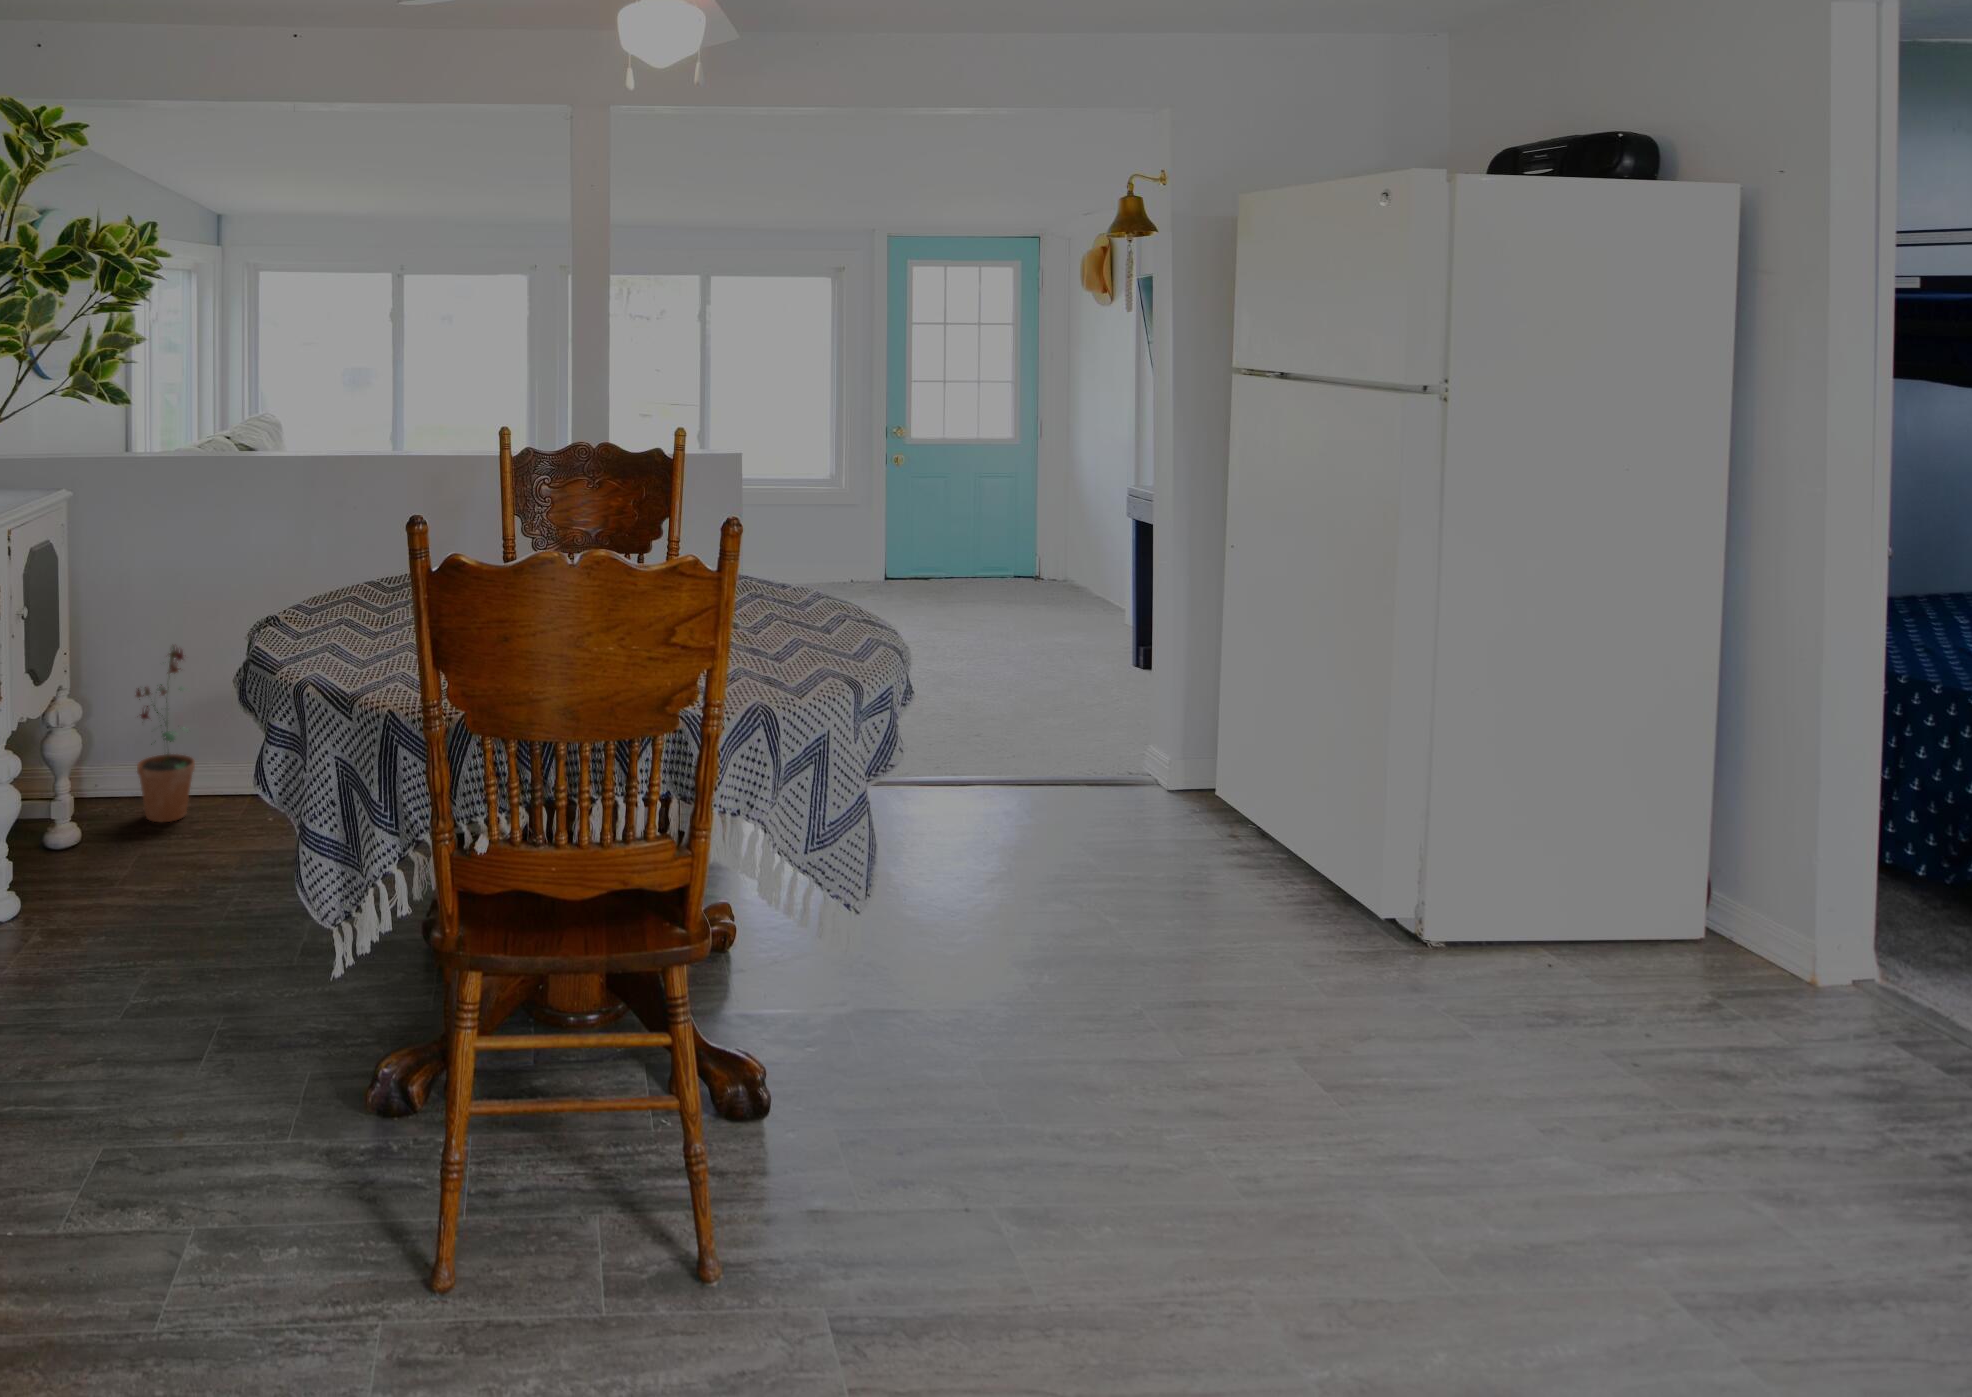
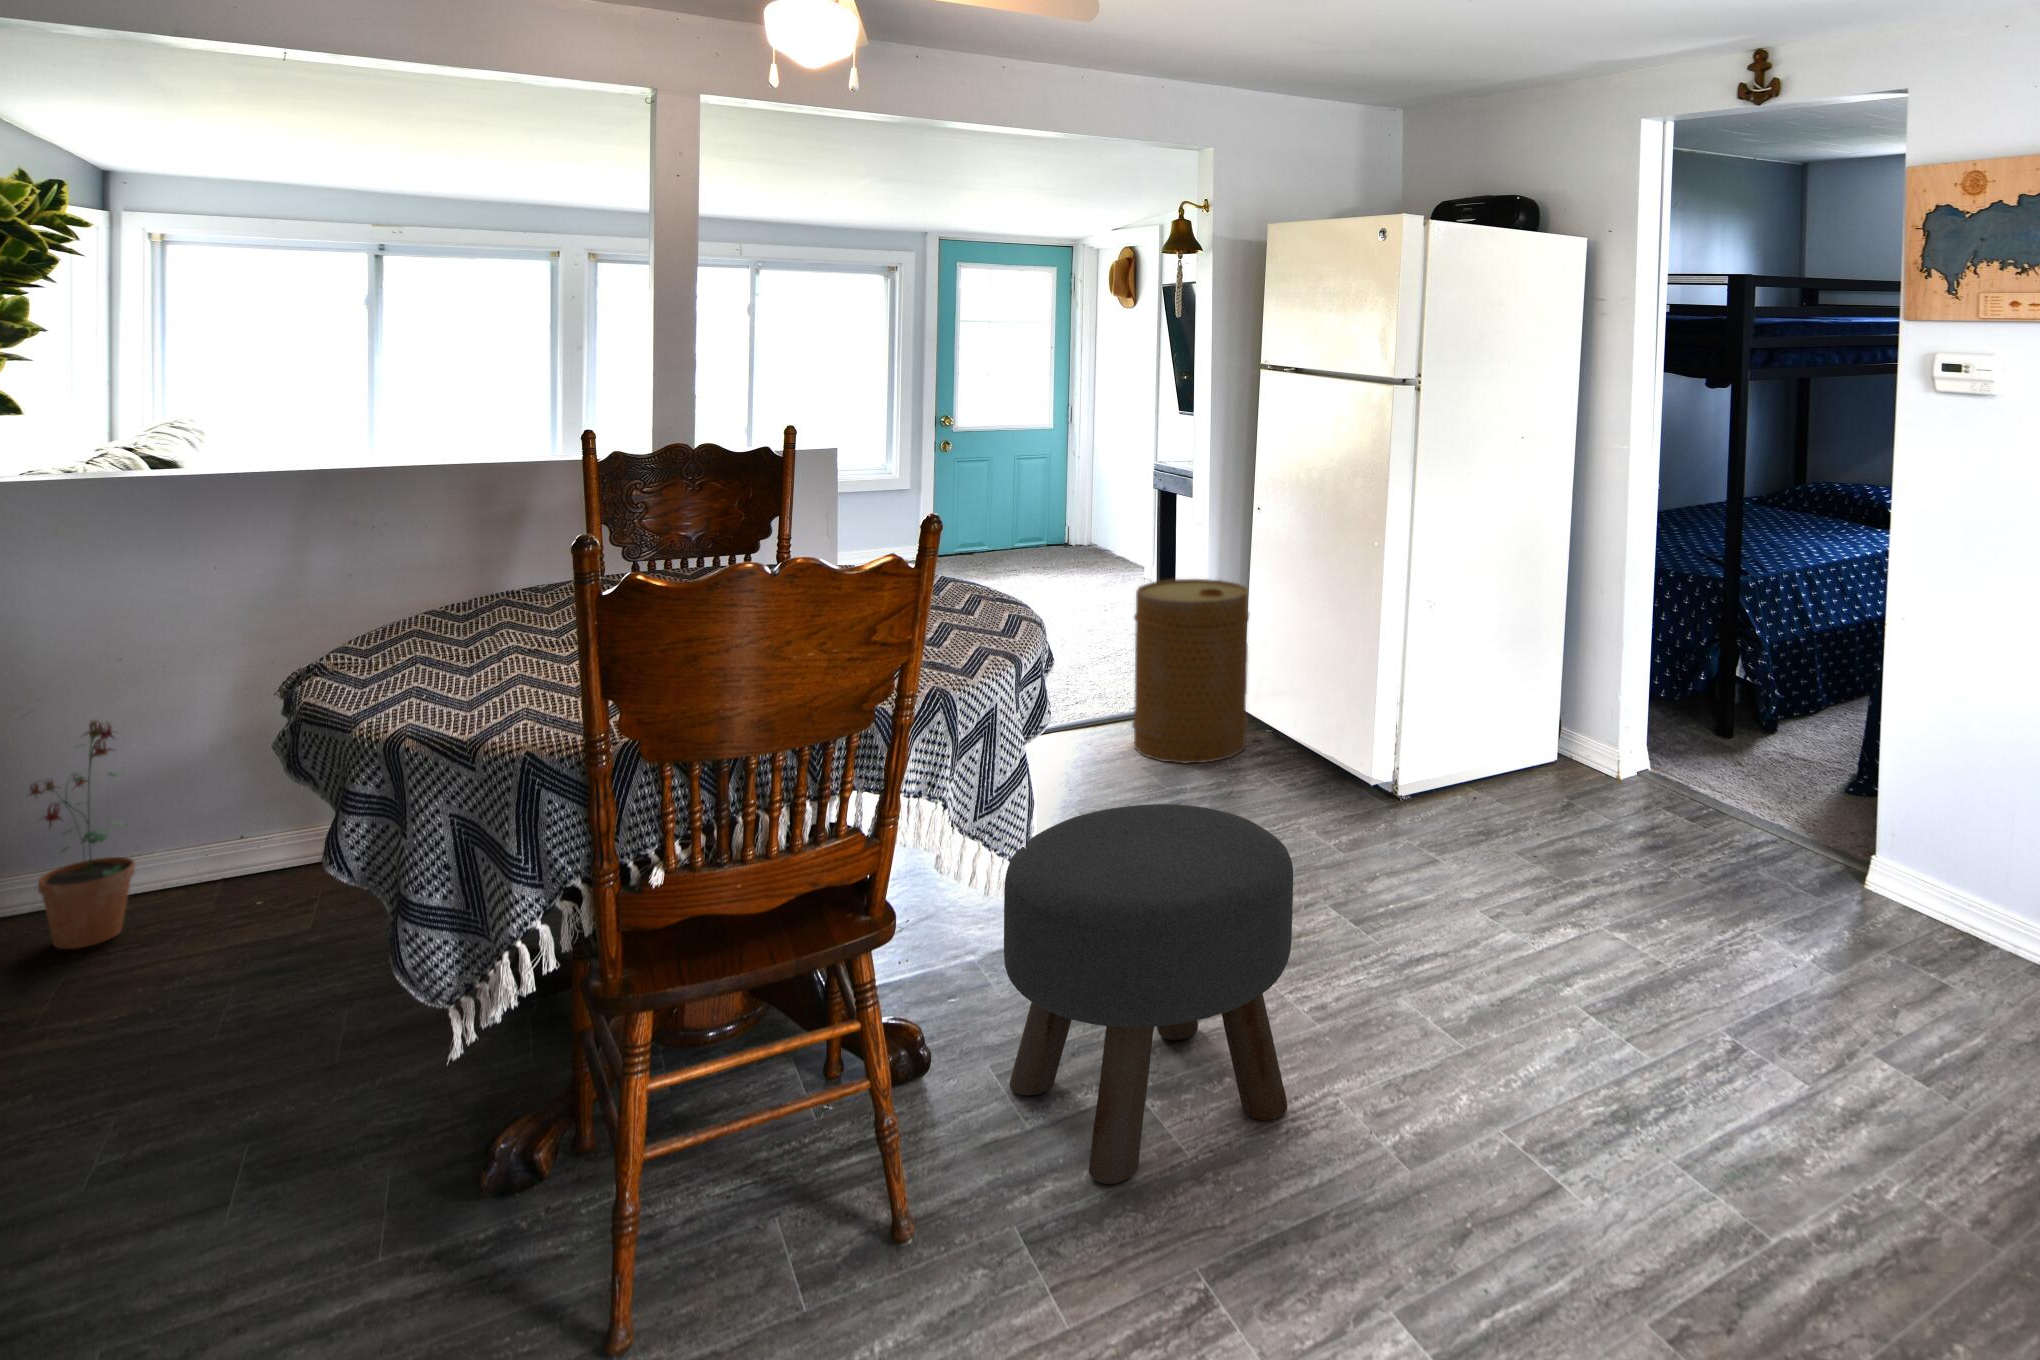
basket: none [1069,624,1220,848] -> present [1132,579,1249,763]
ottoman: none [834,872,1183,1297] -> present [1004,804,1293,1184]

